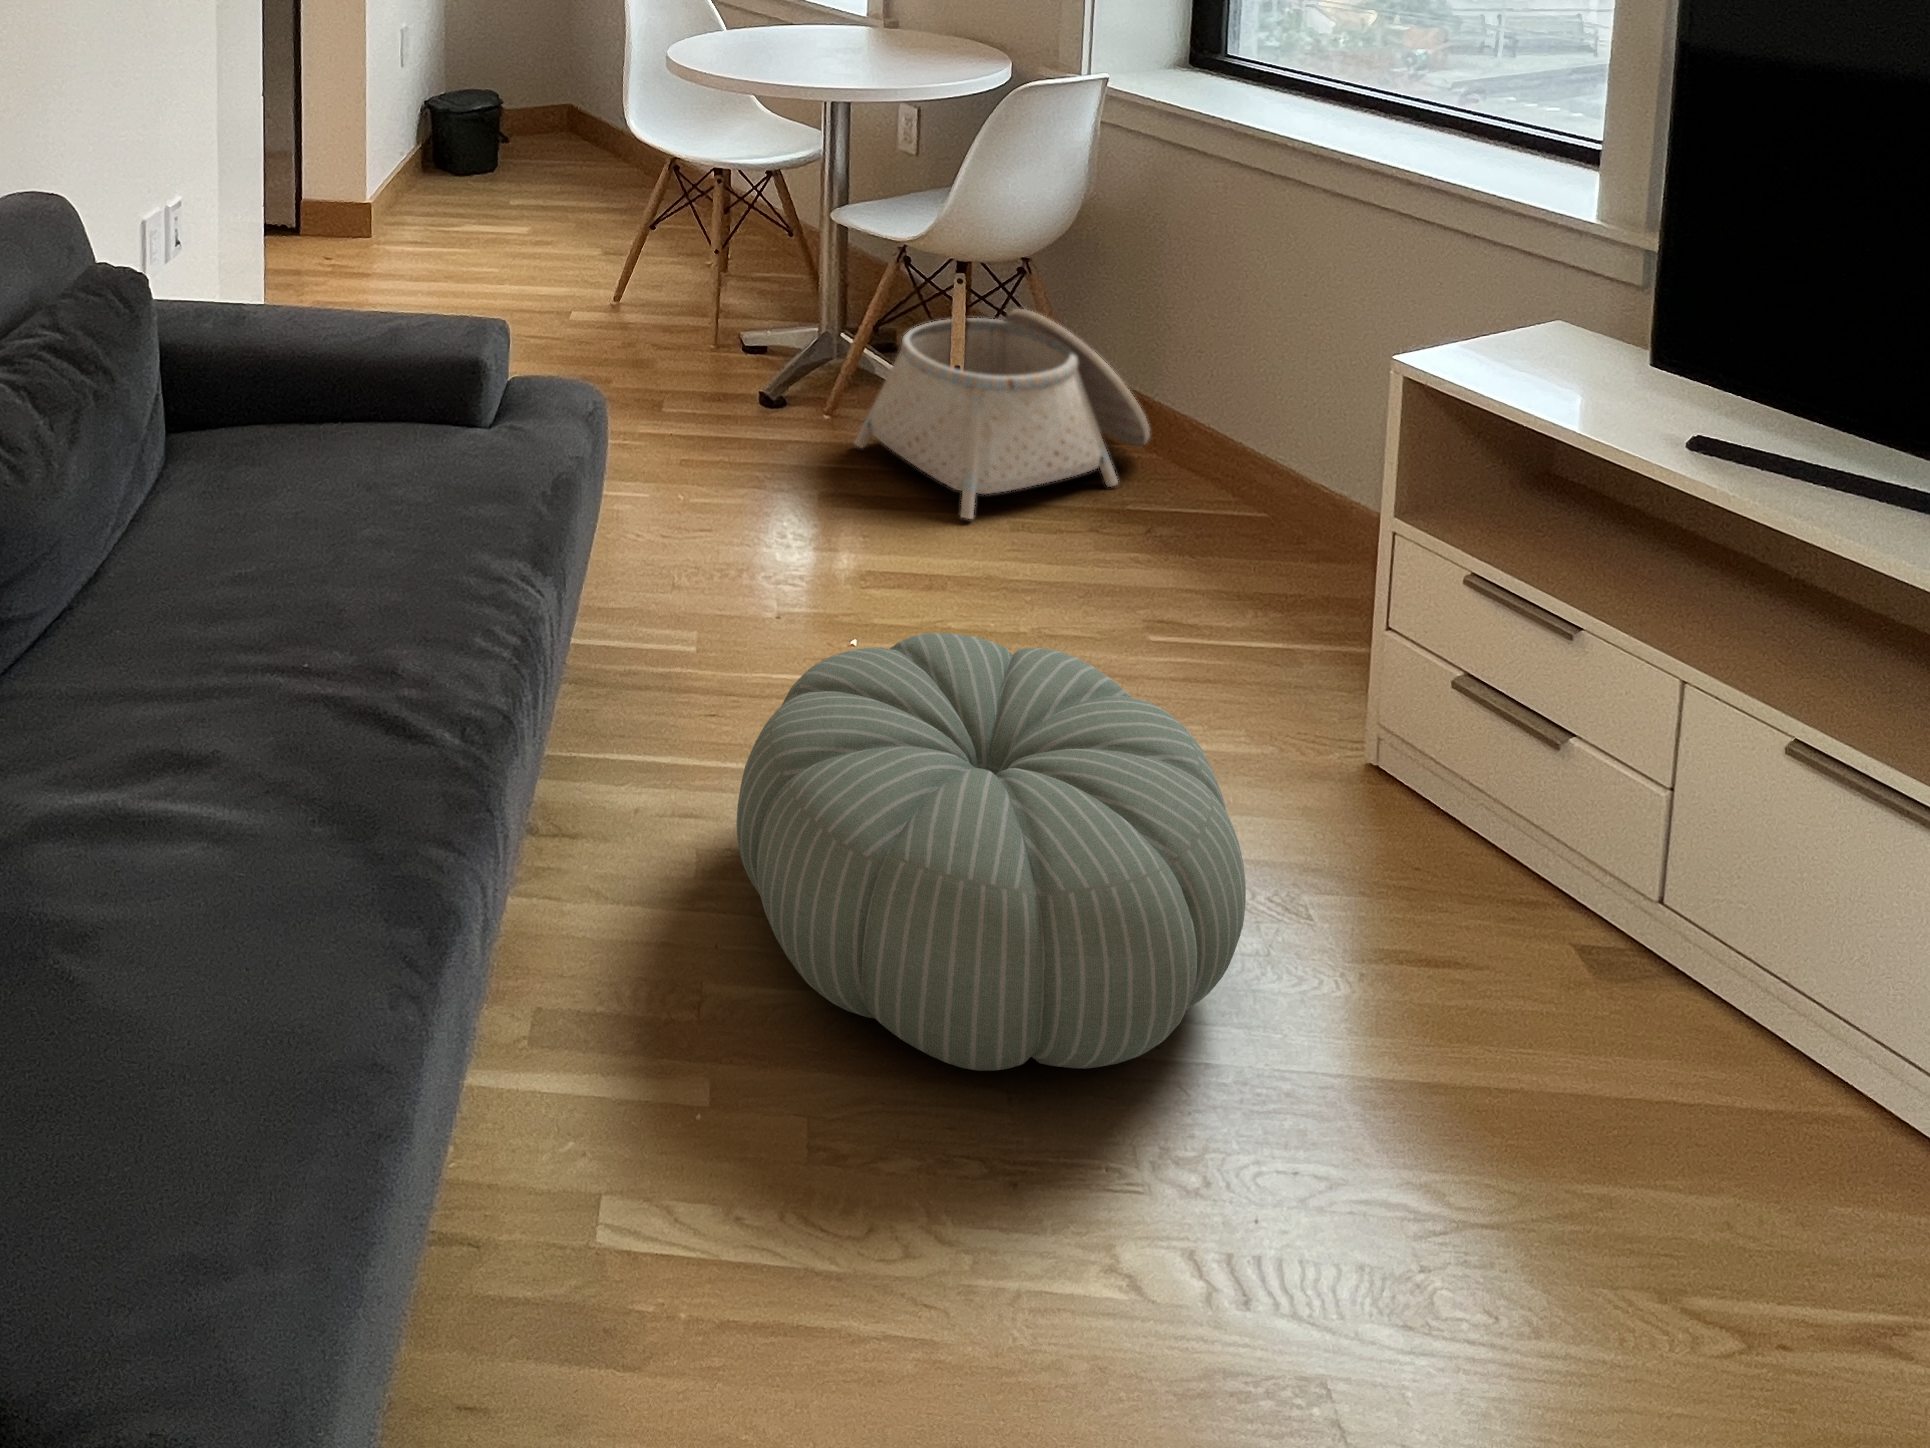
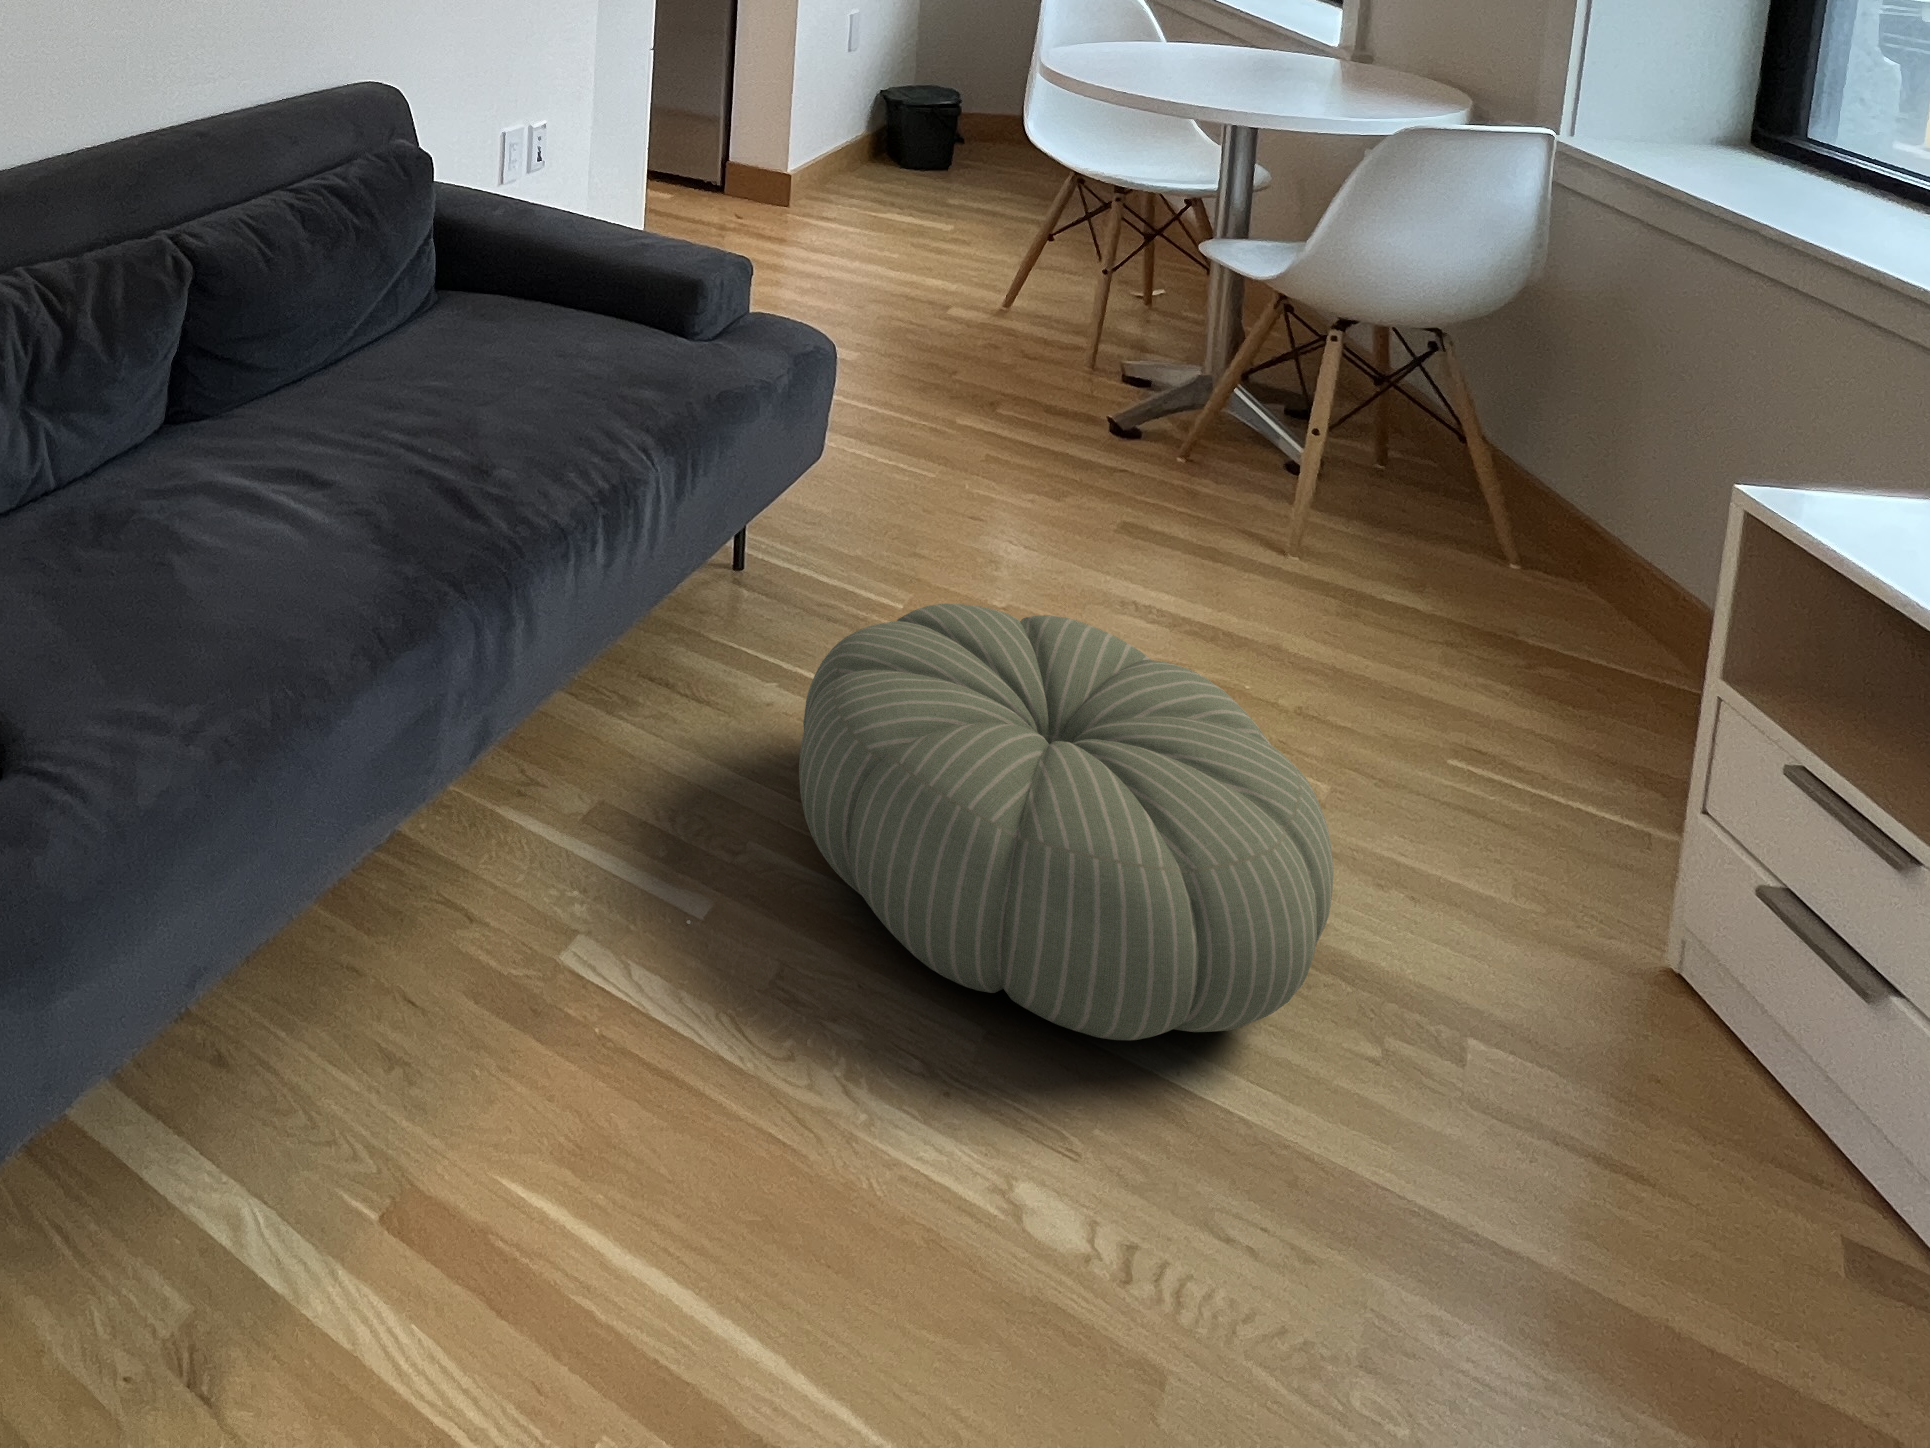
basket: present [855,309,1150,519] -> none [1189,371,1581,601]

